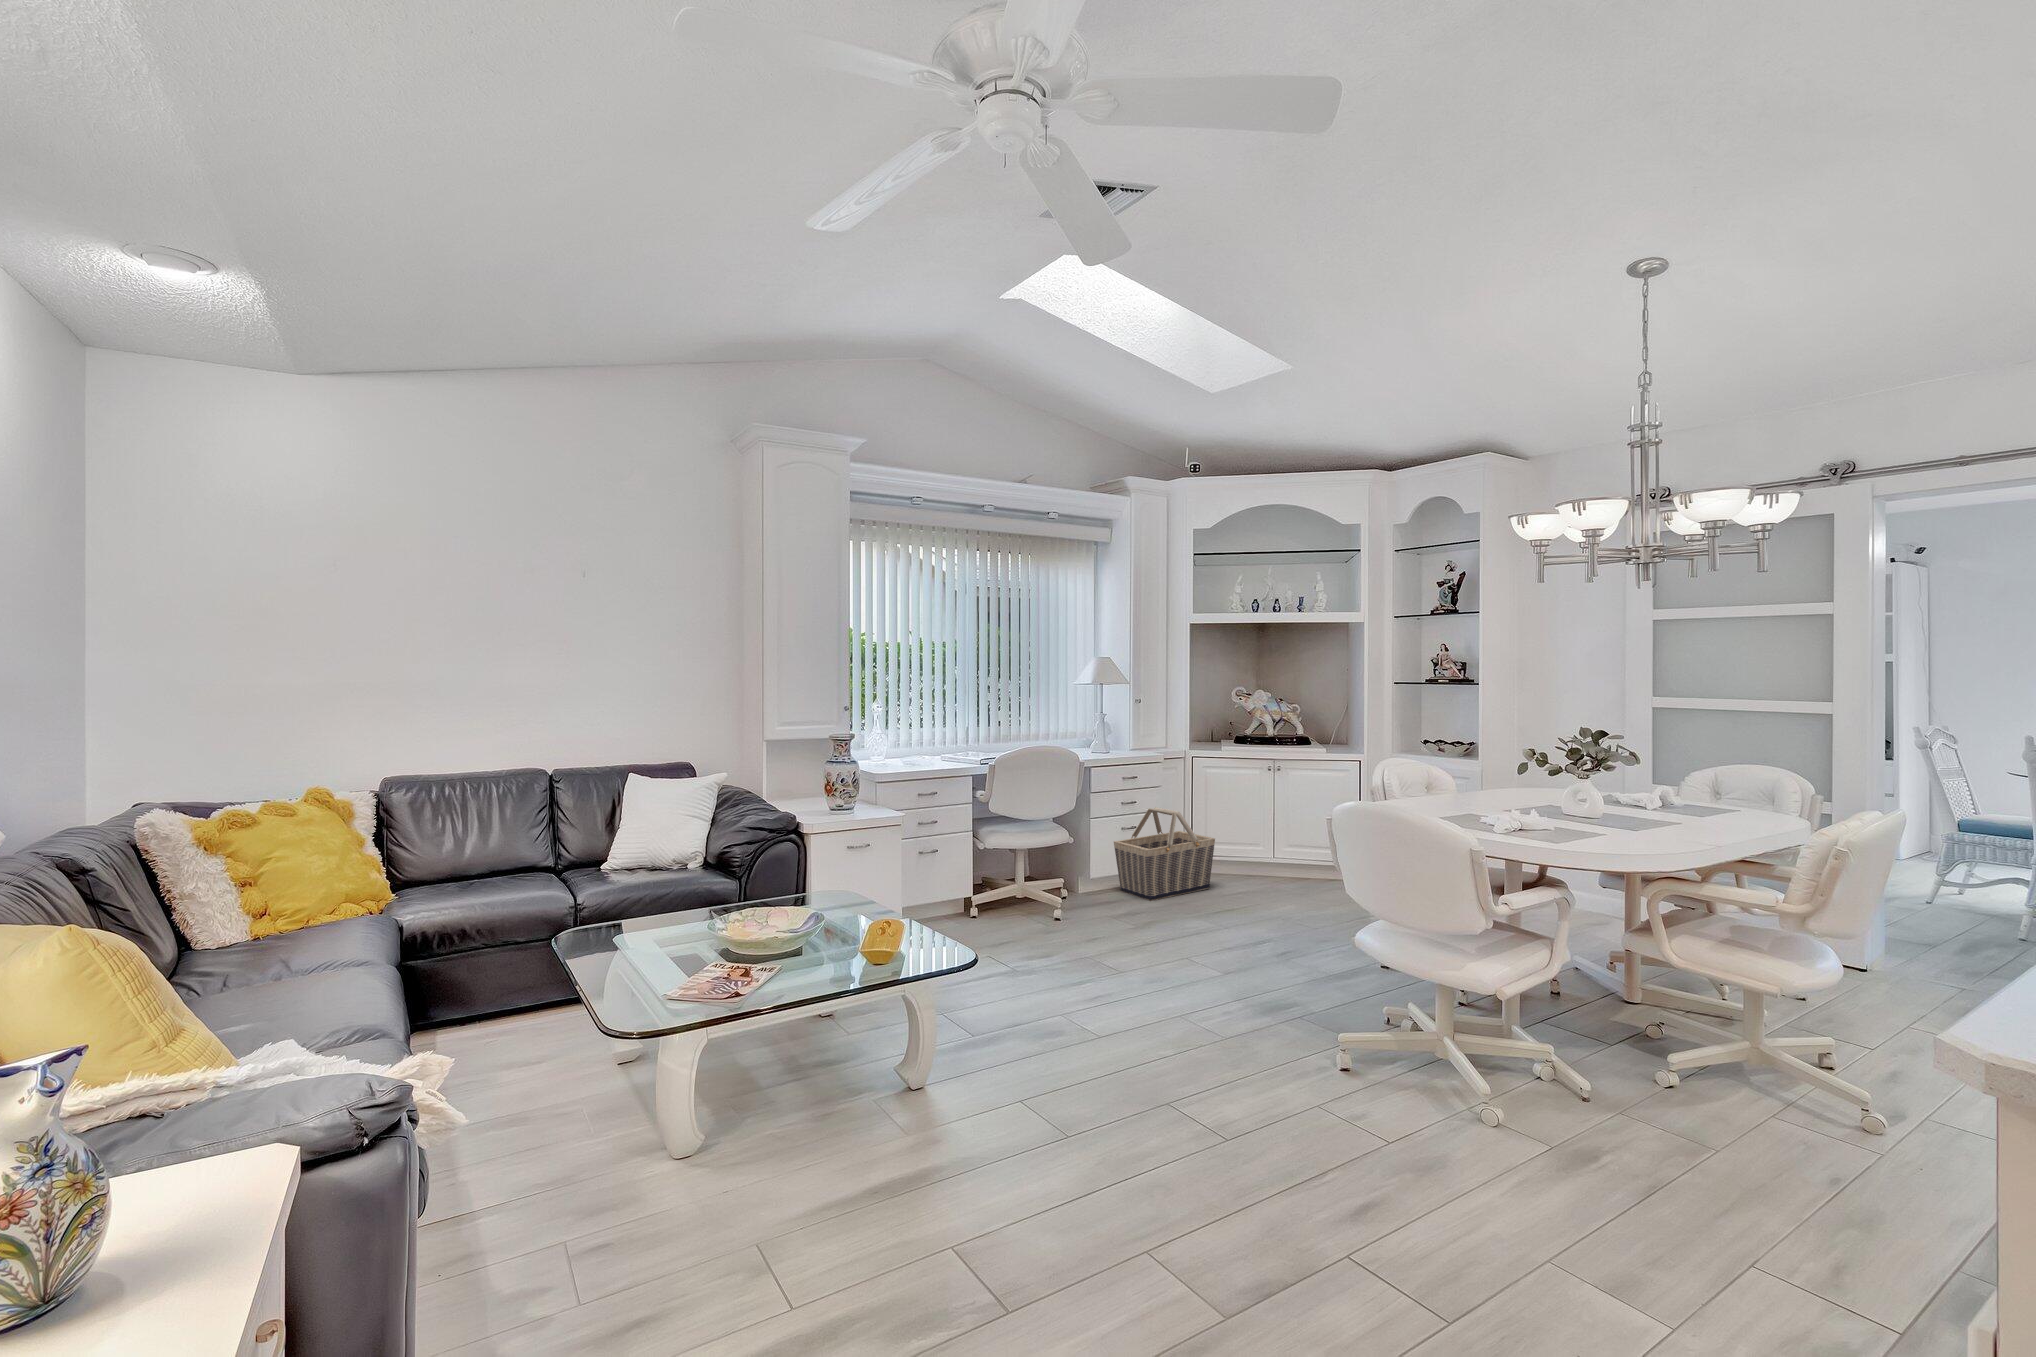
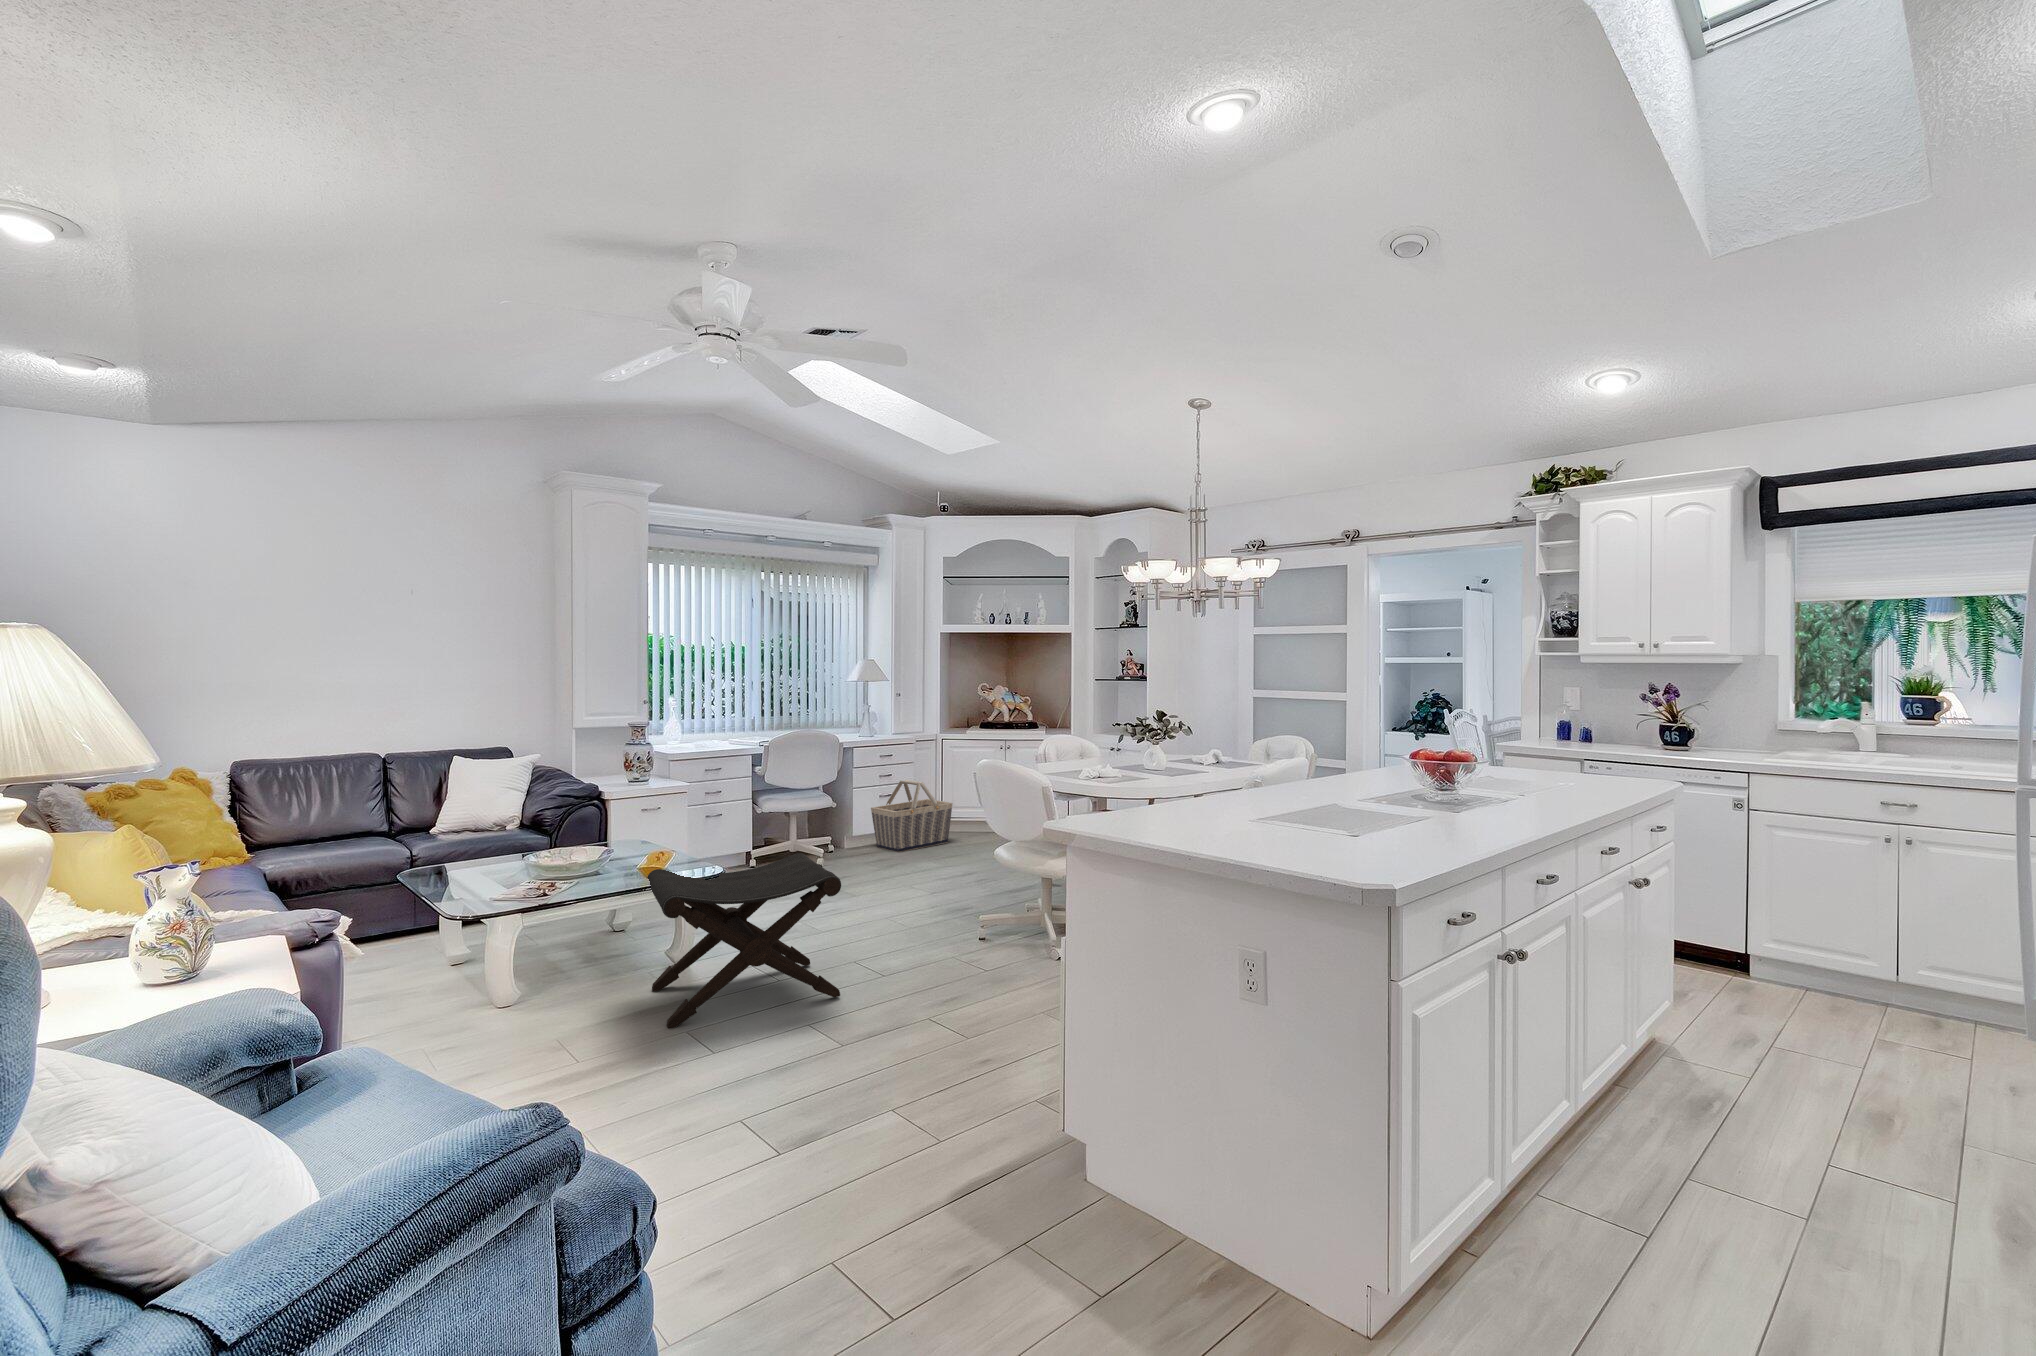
footstool: none [862,944,1164,1251] -> present [648,853,841,1029]

